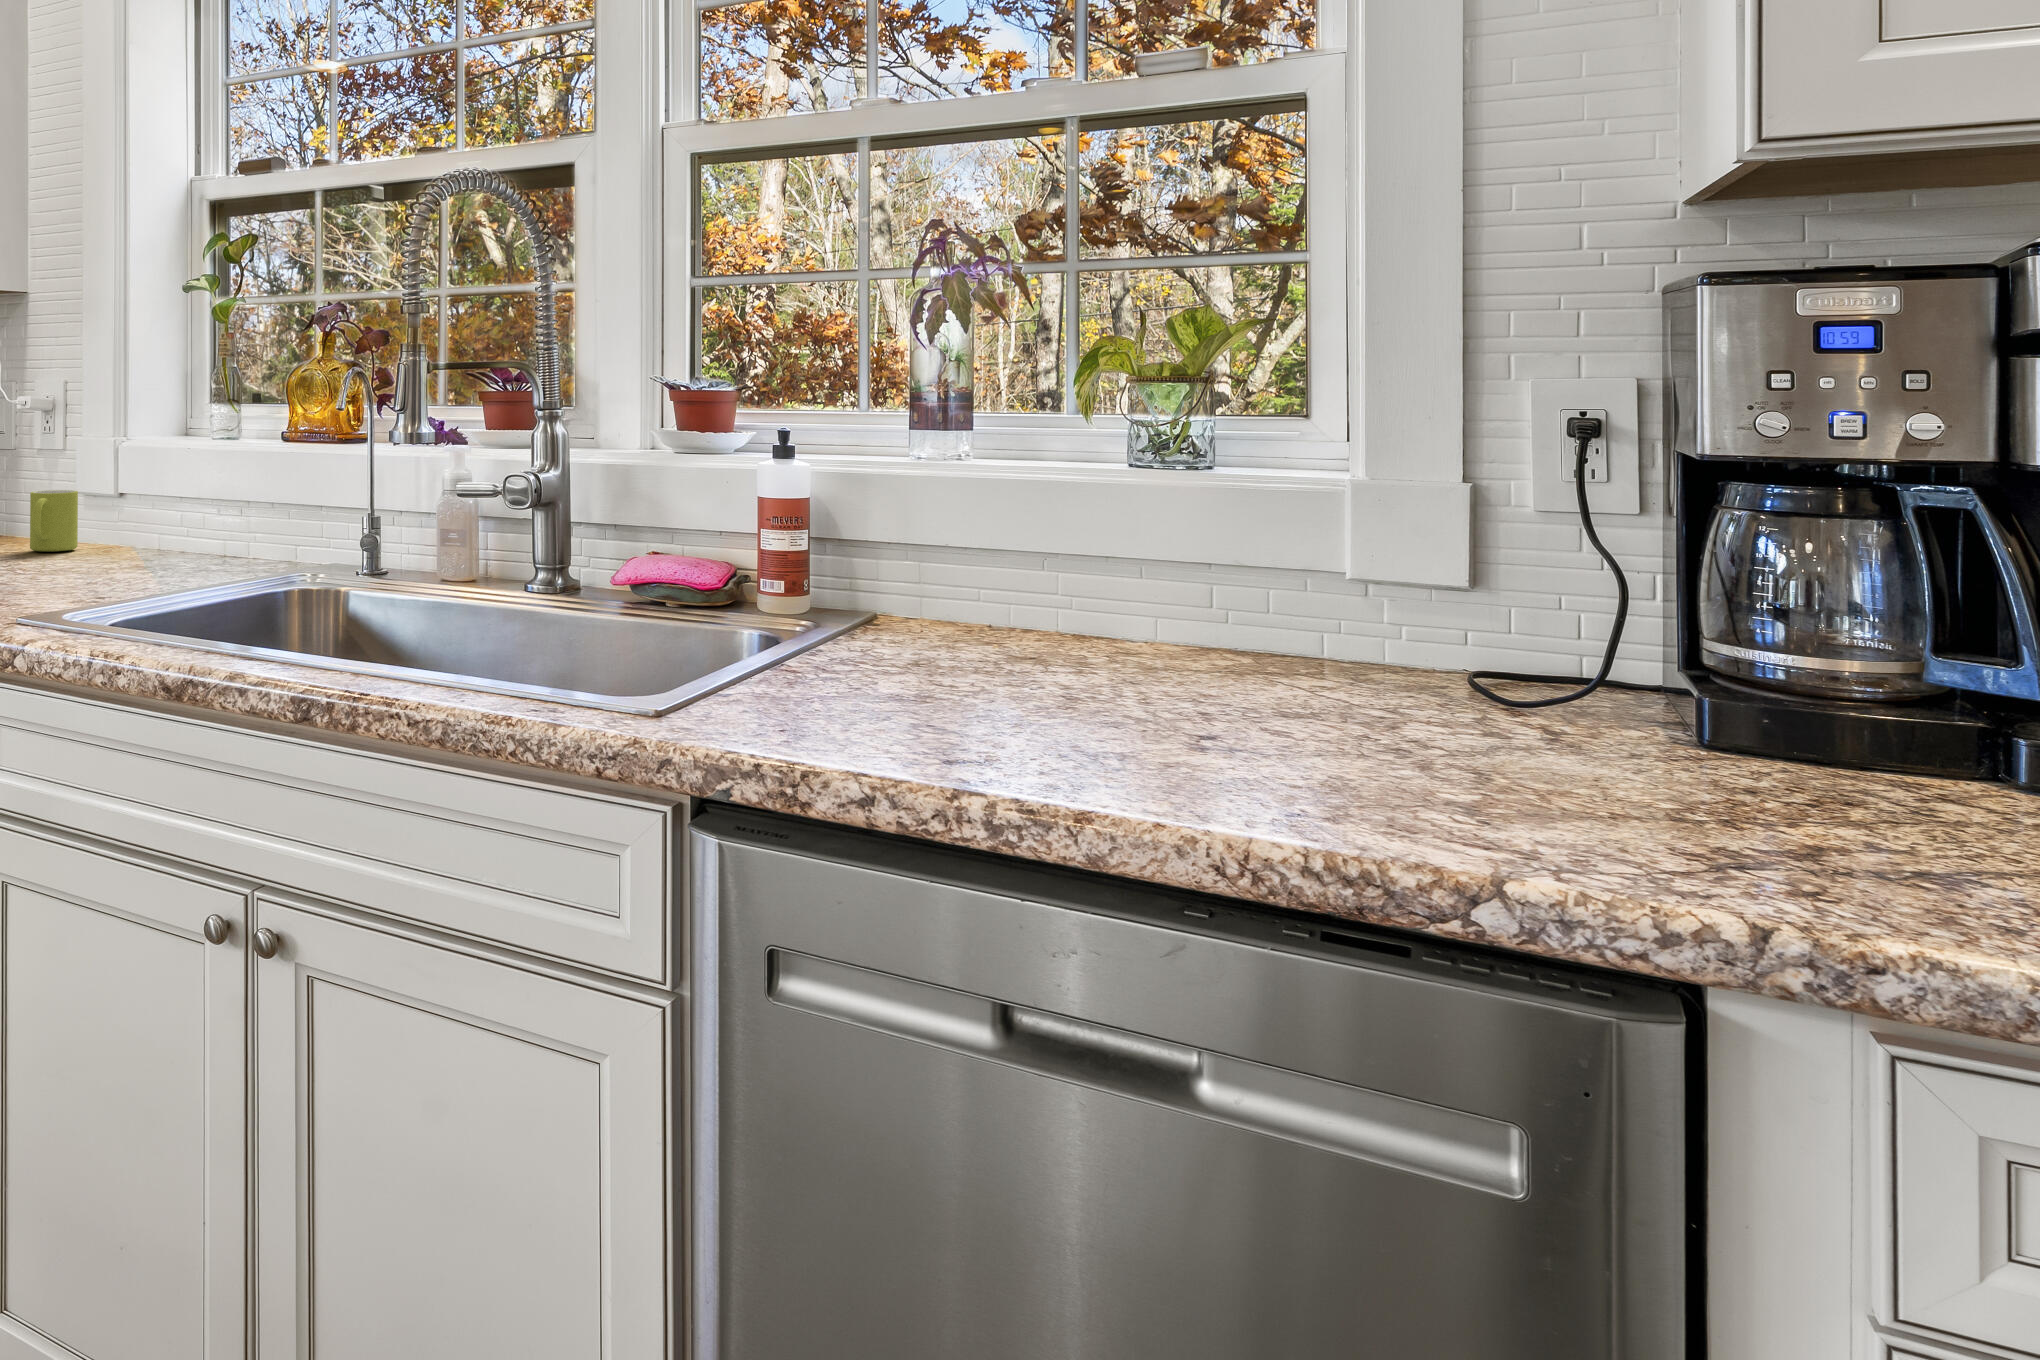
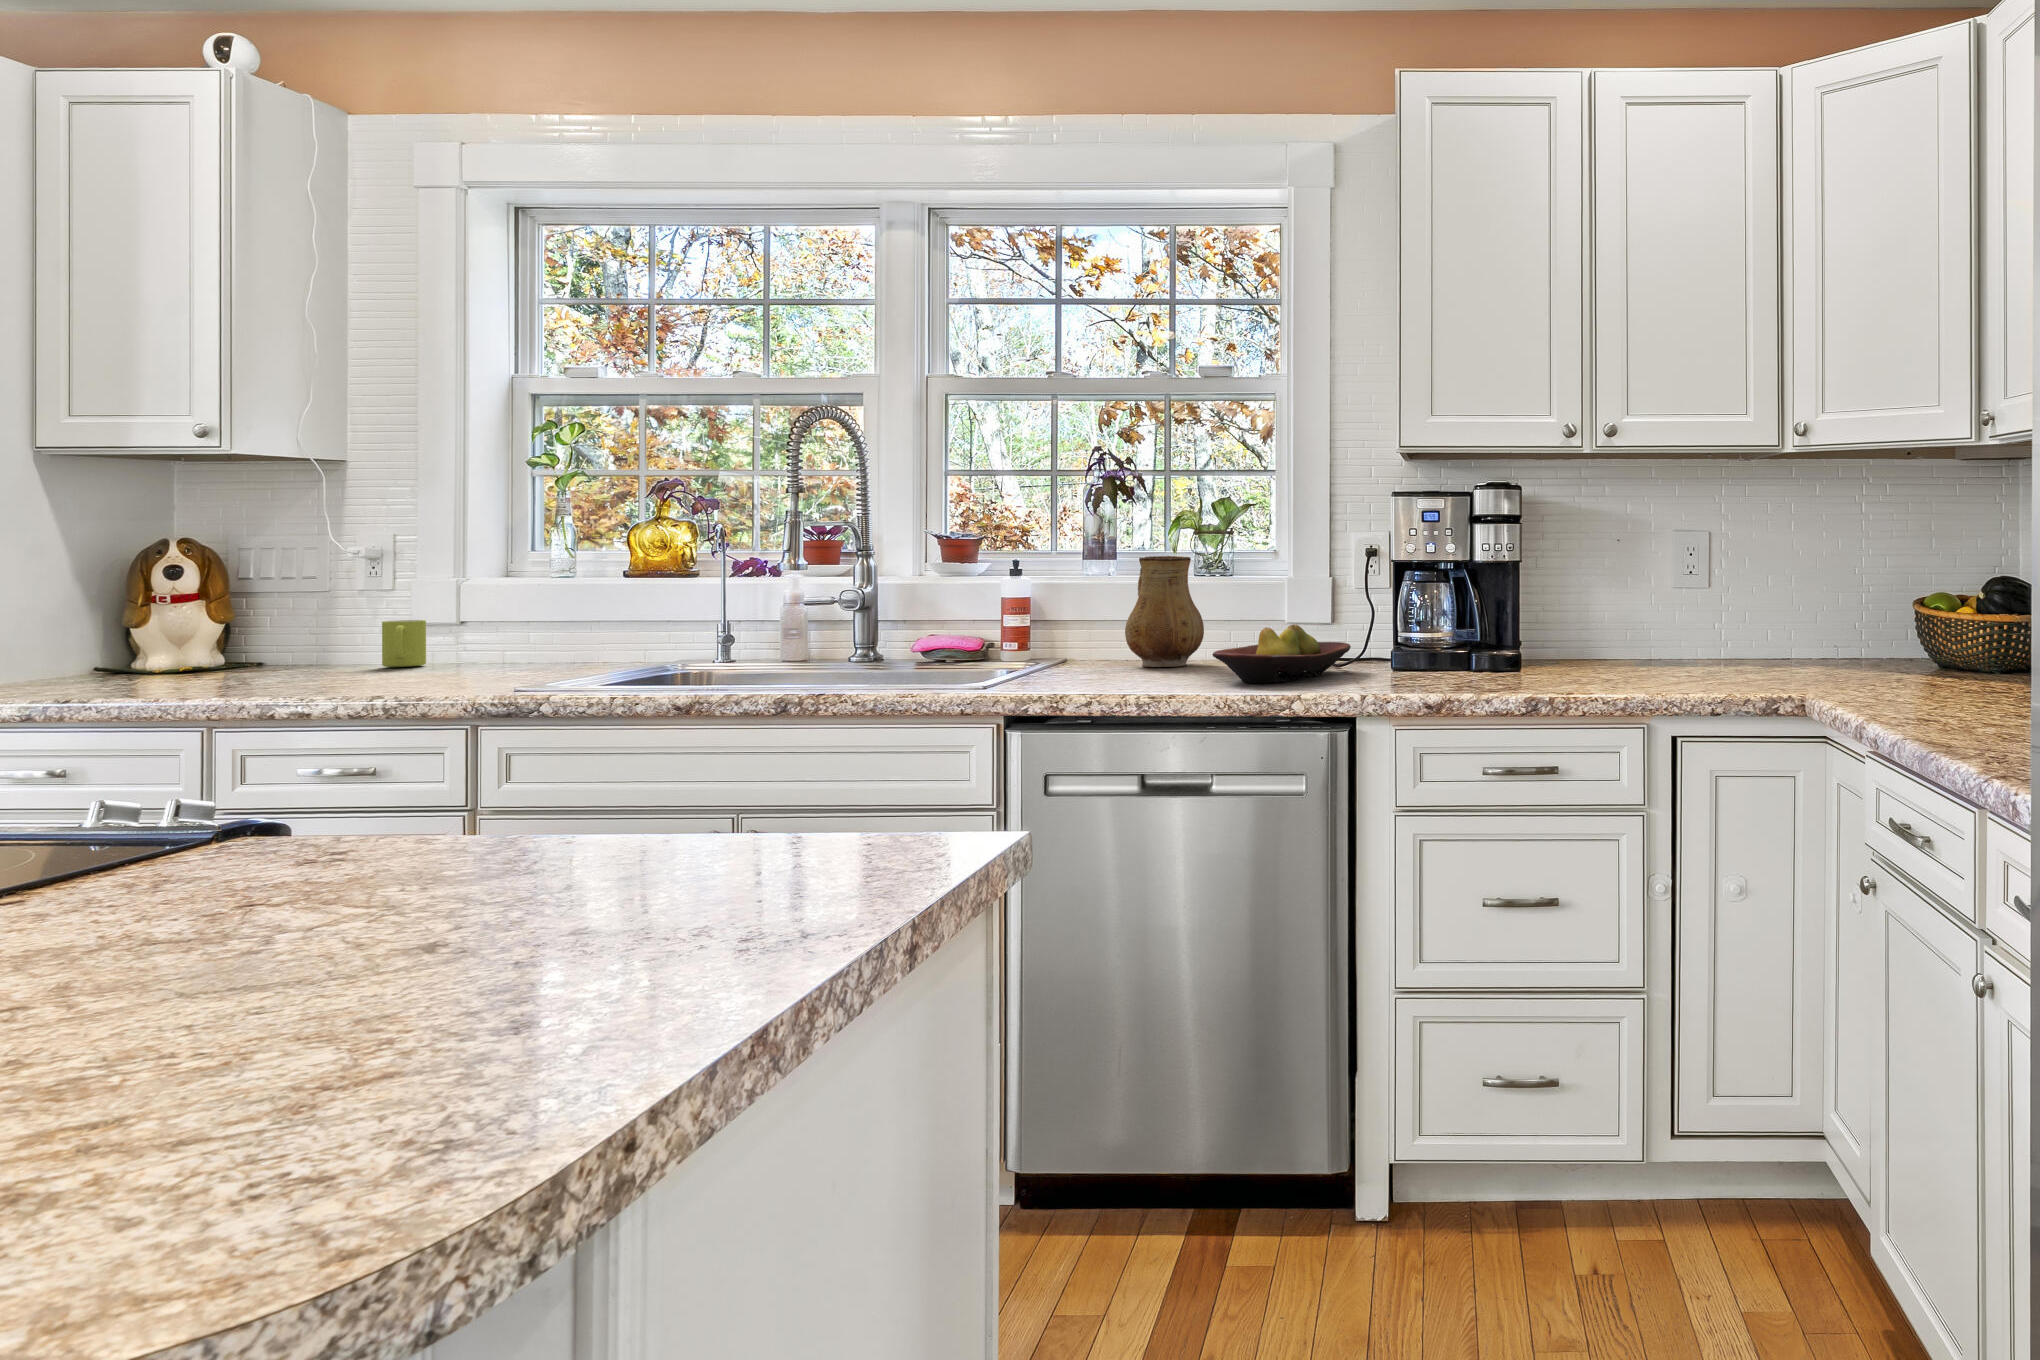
ceramic pitcher: none [982,427,1151,662] -> present [1125,556,1204,667]
fruit bowl: none [1184,609,1568,779] -> present [1212,625,1351,683]

